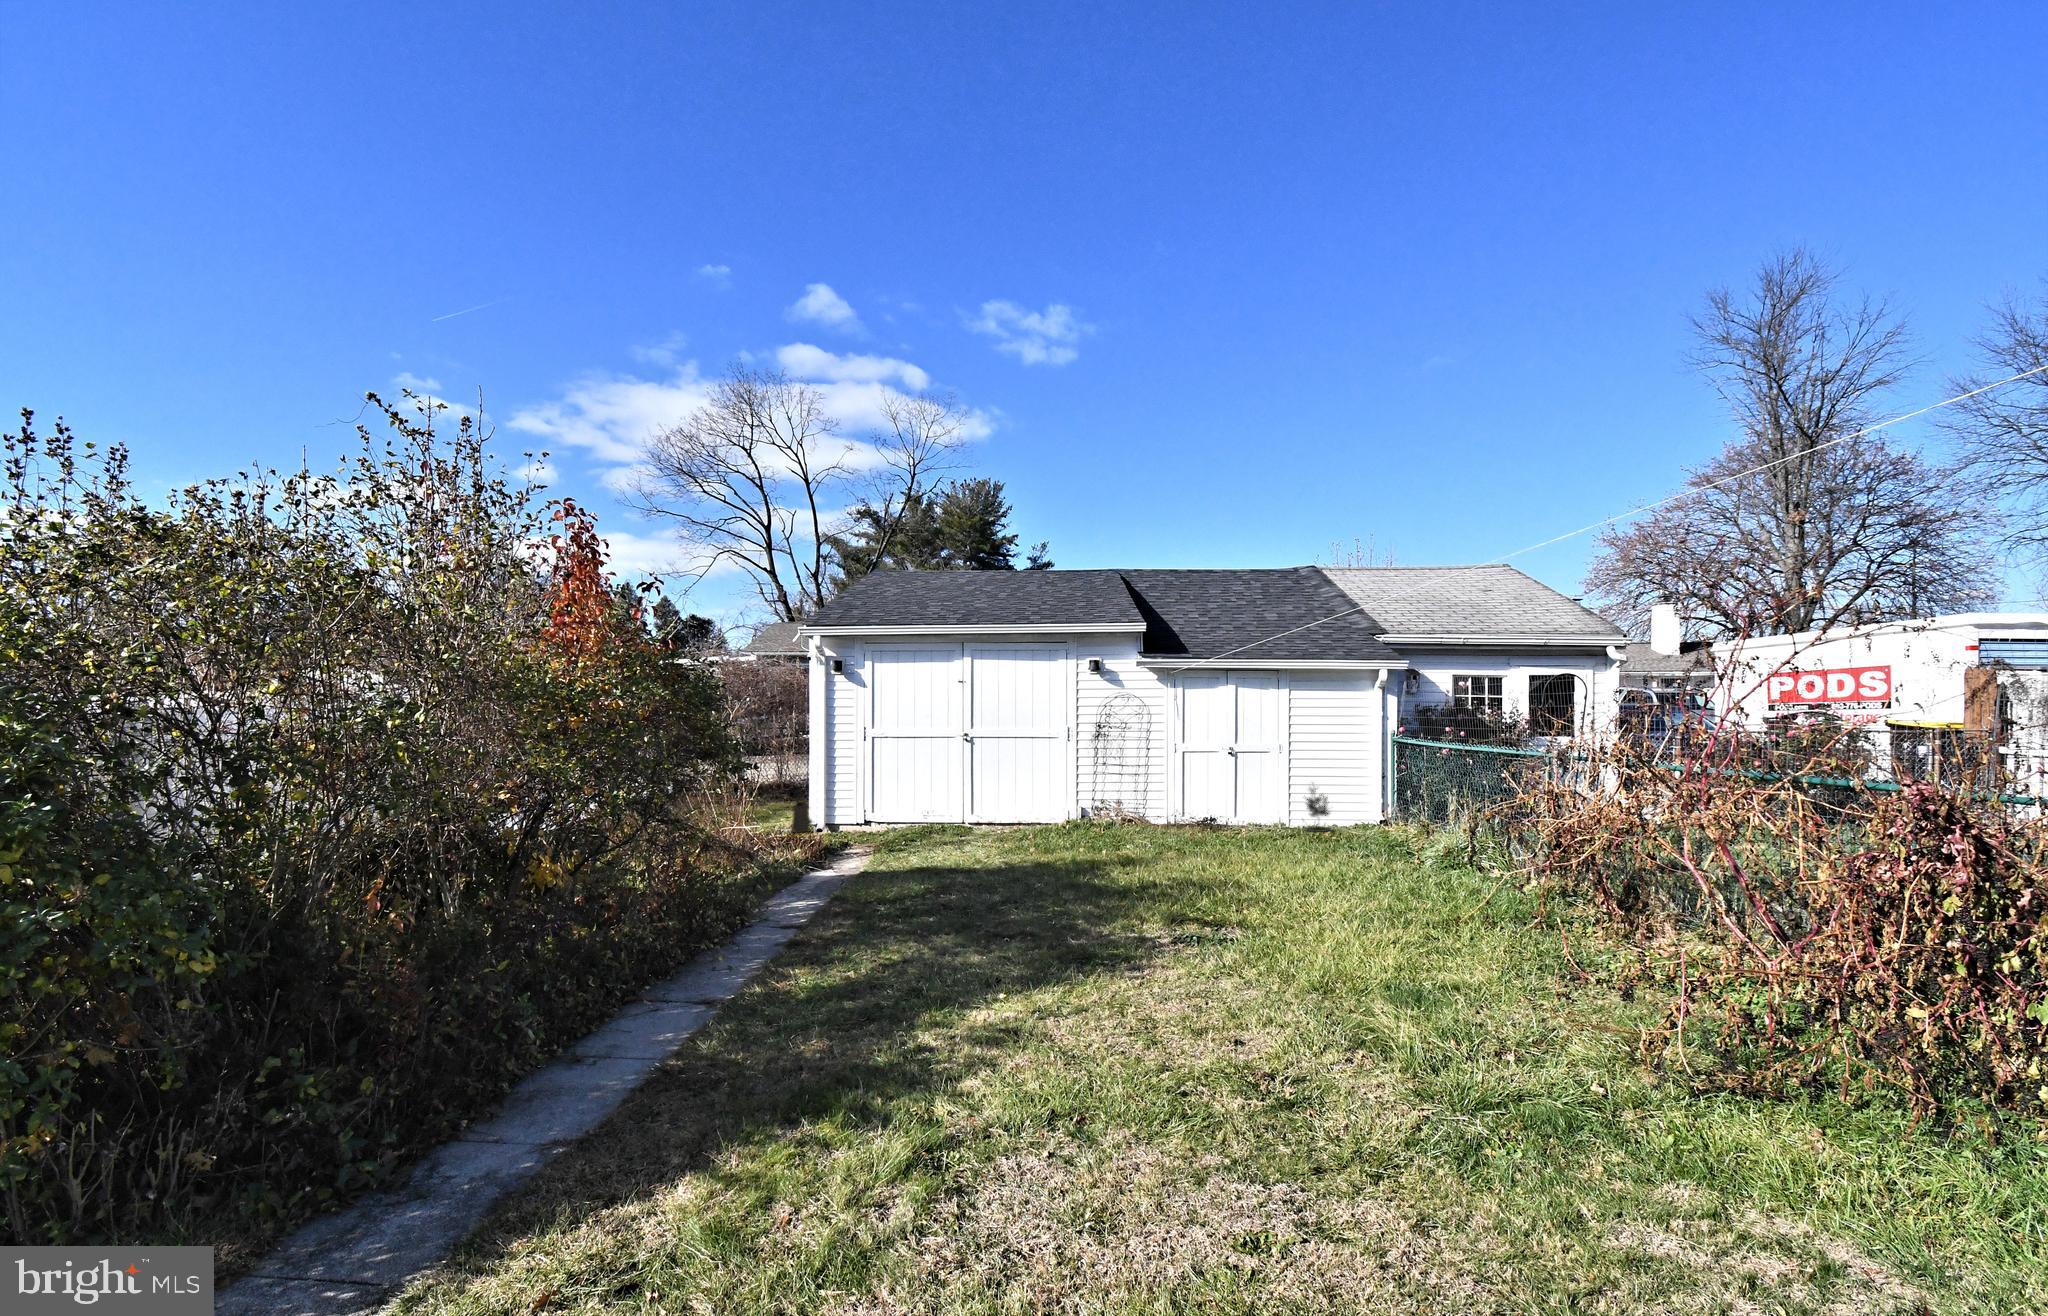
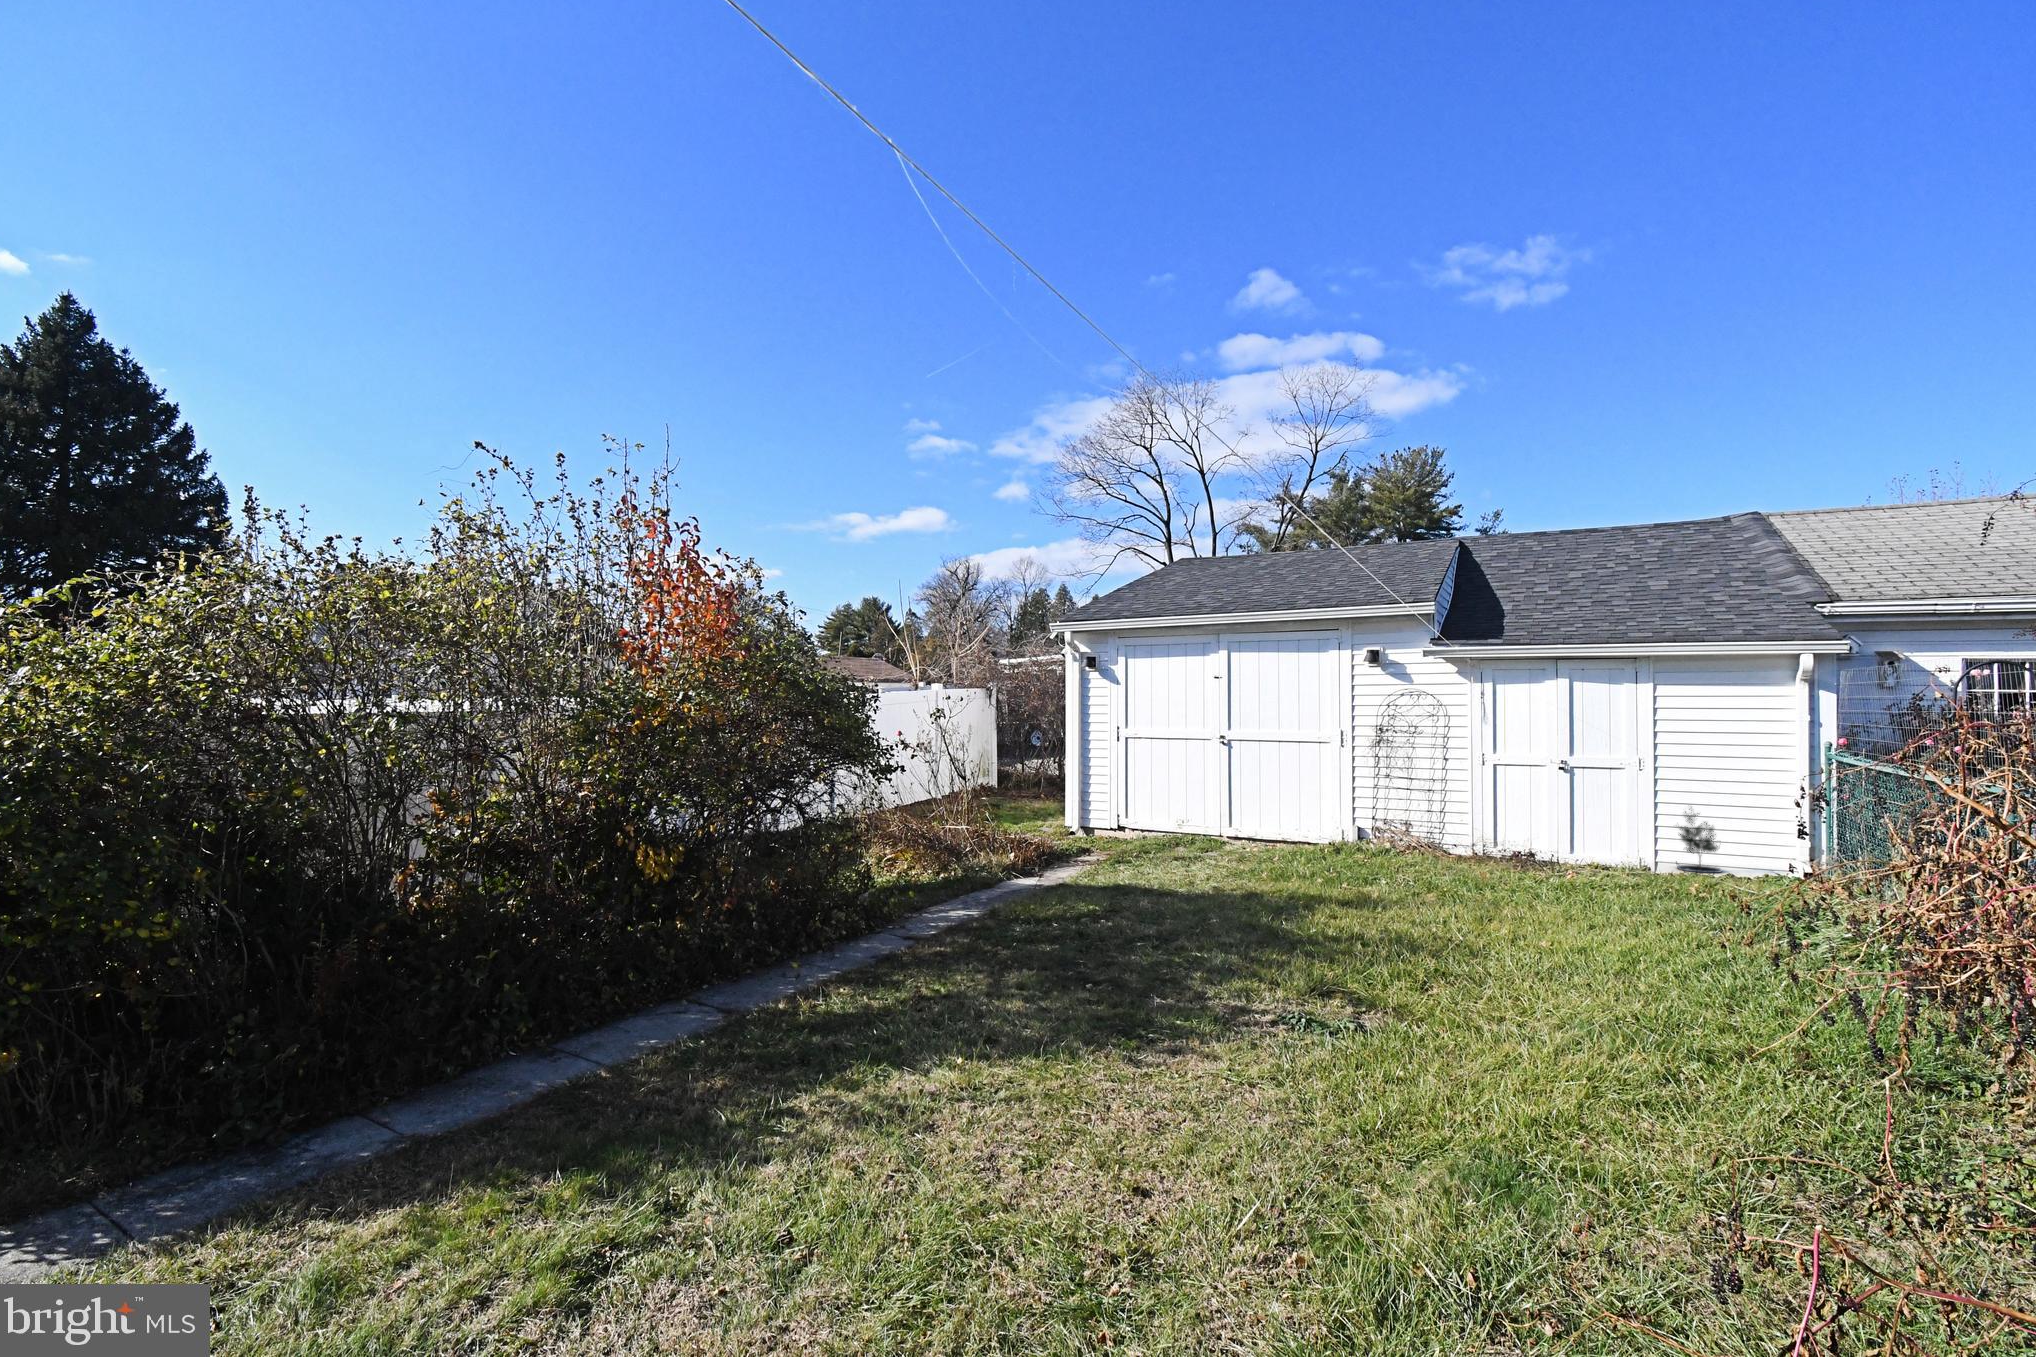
watering can: present [792,796,812,833] -> none [1035,797,1078,837]

